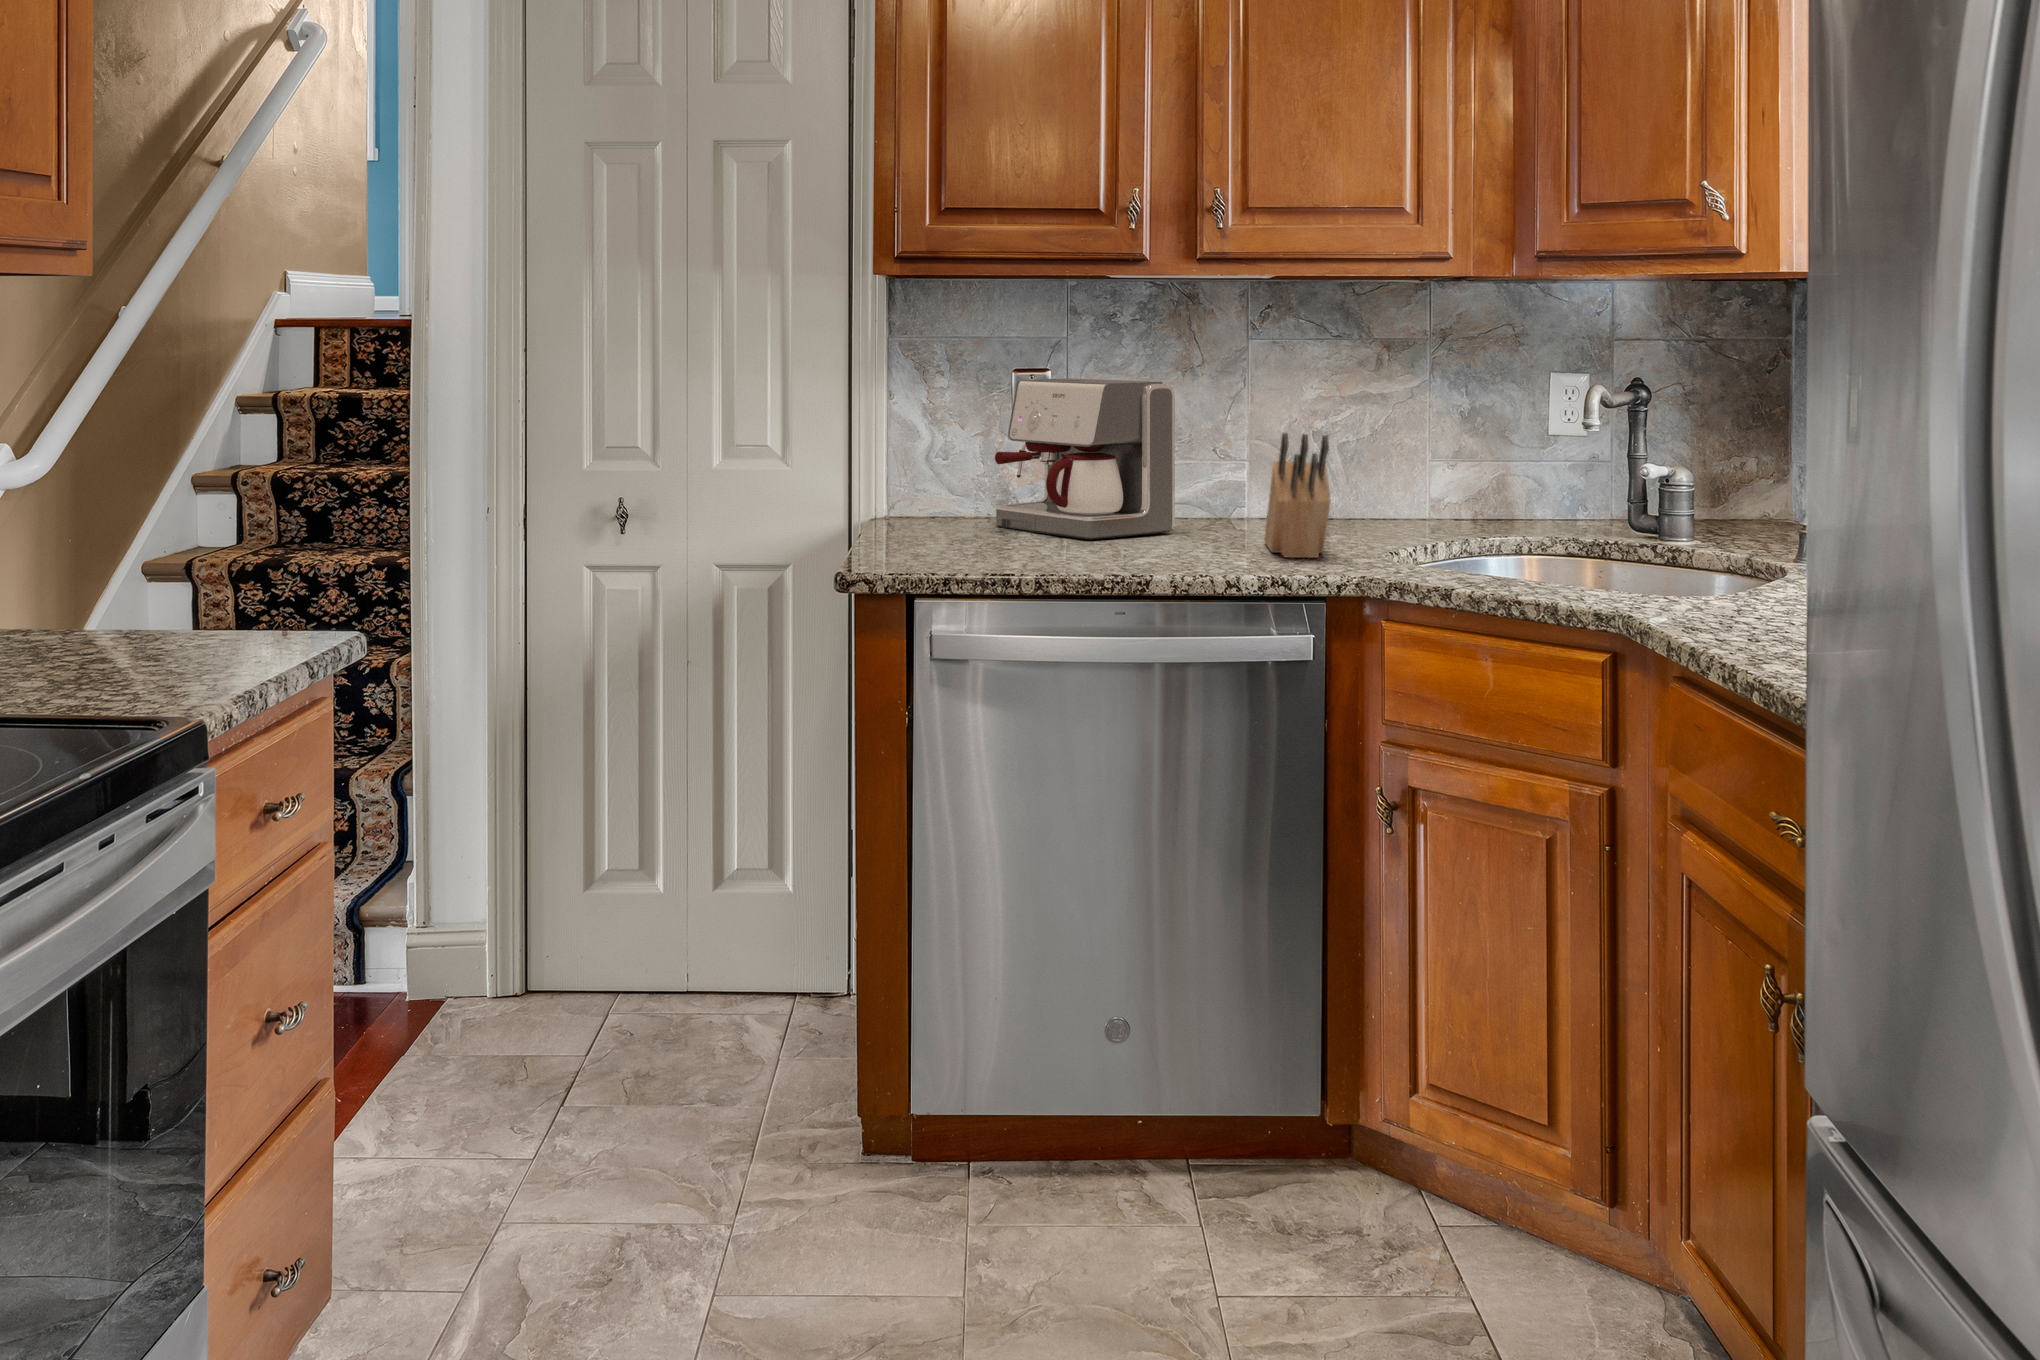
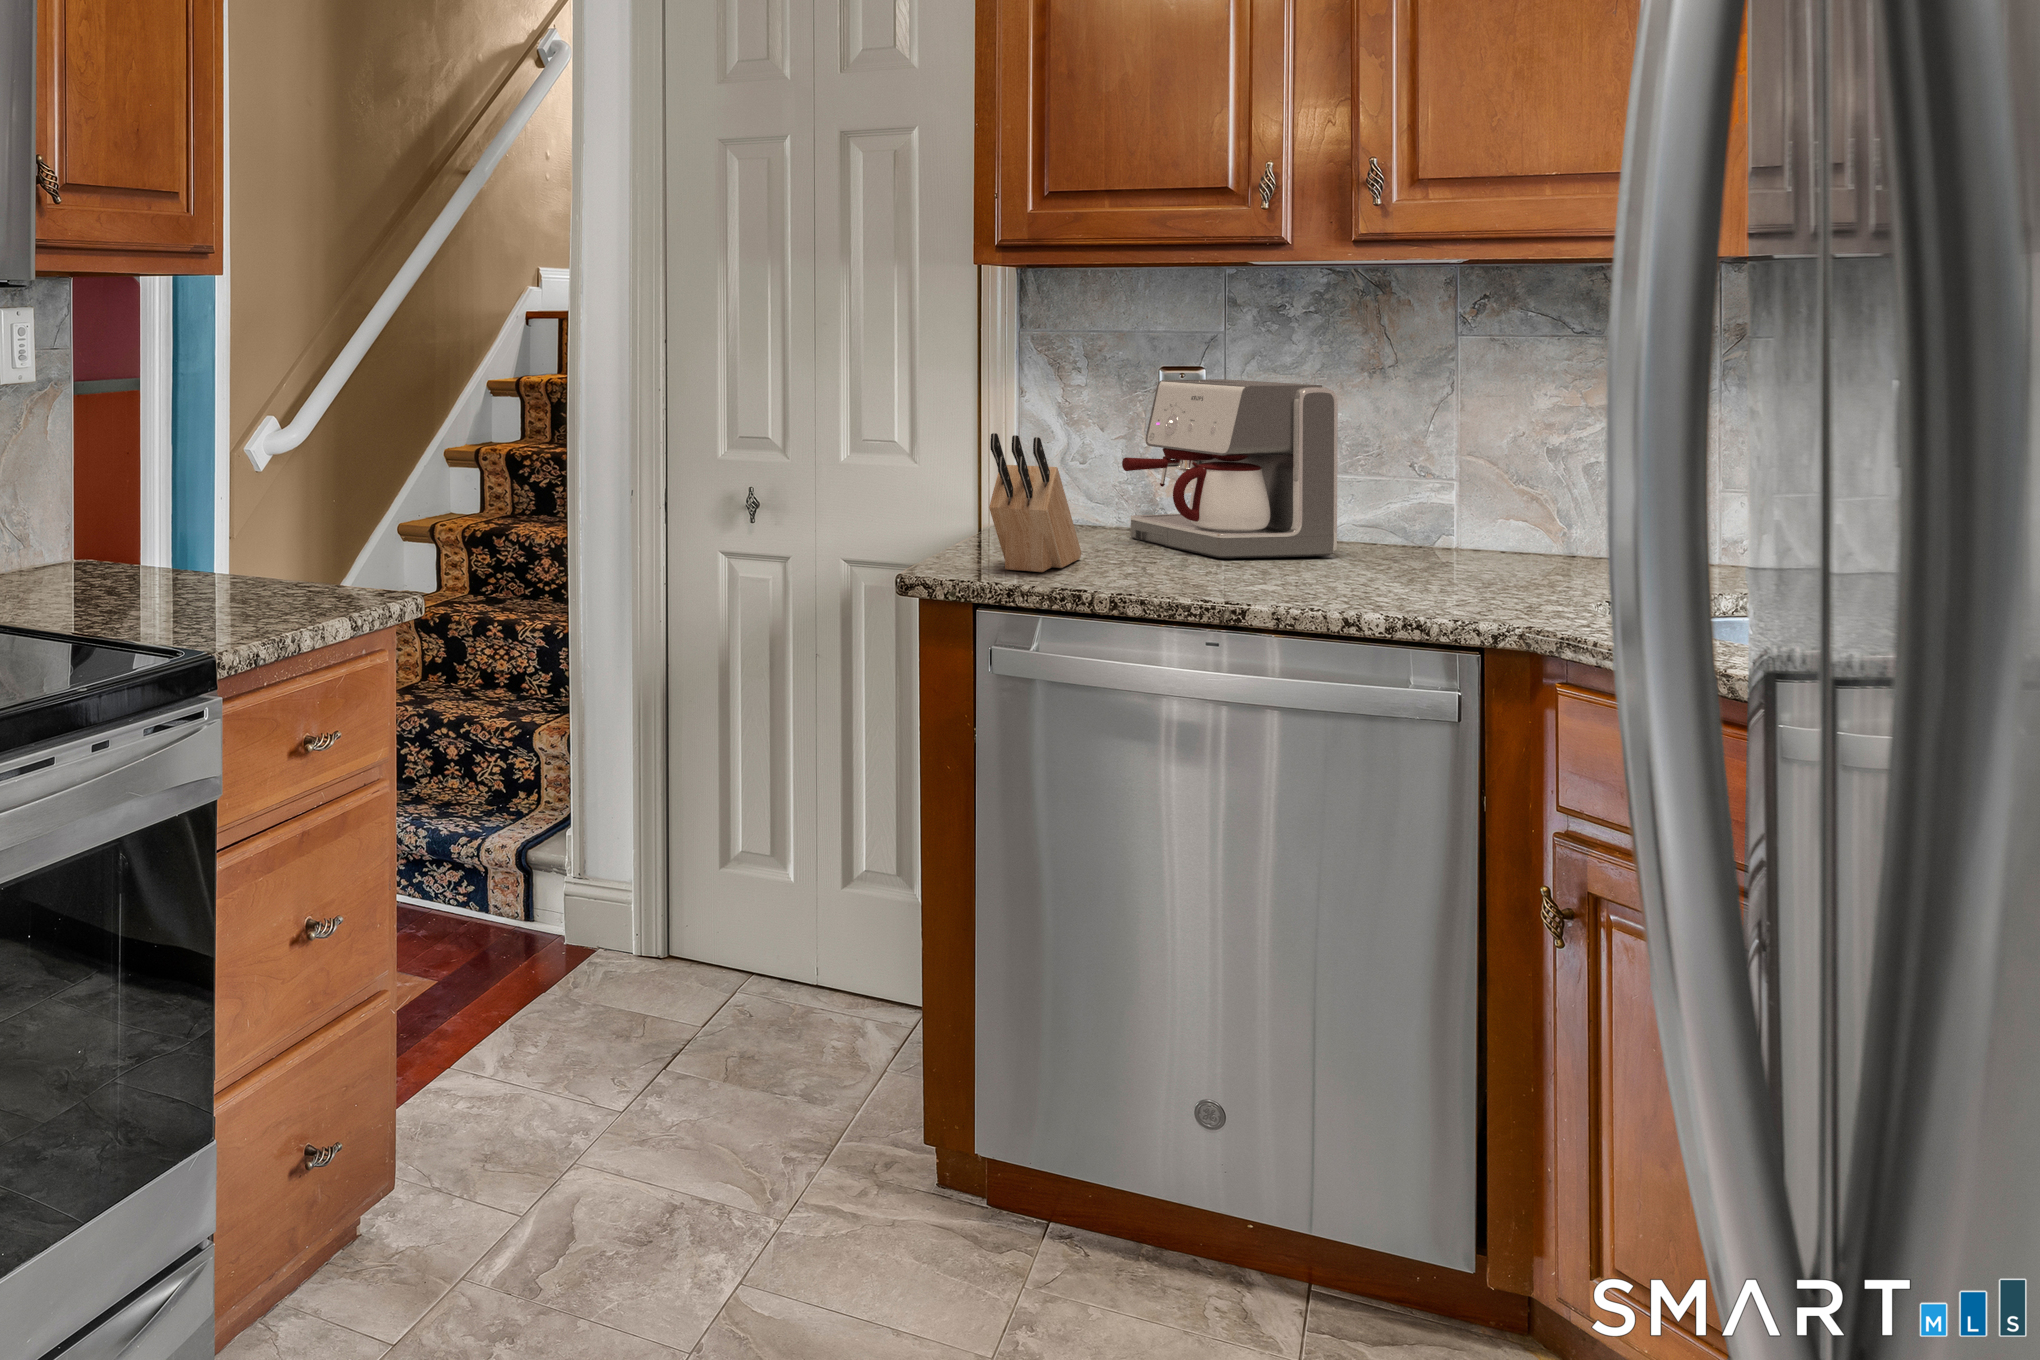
knife block: present [1264,433,1331,558] -> present [989,433,1082,572]

